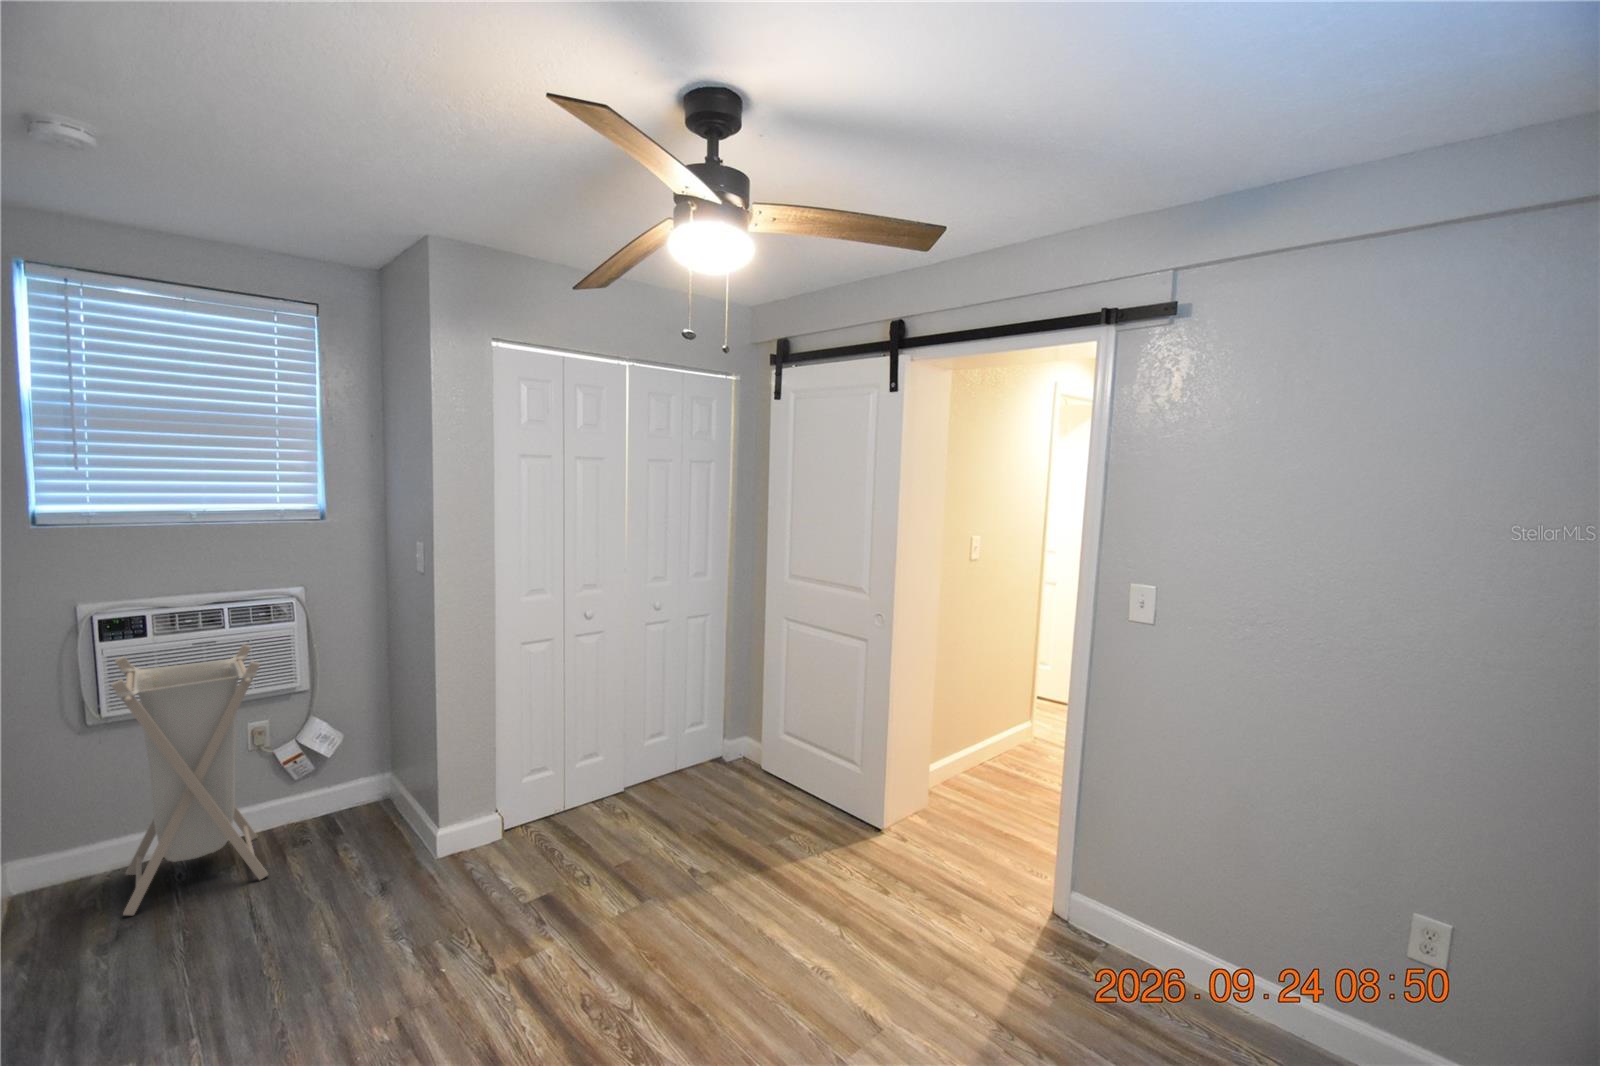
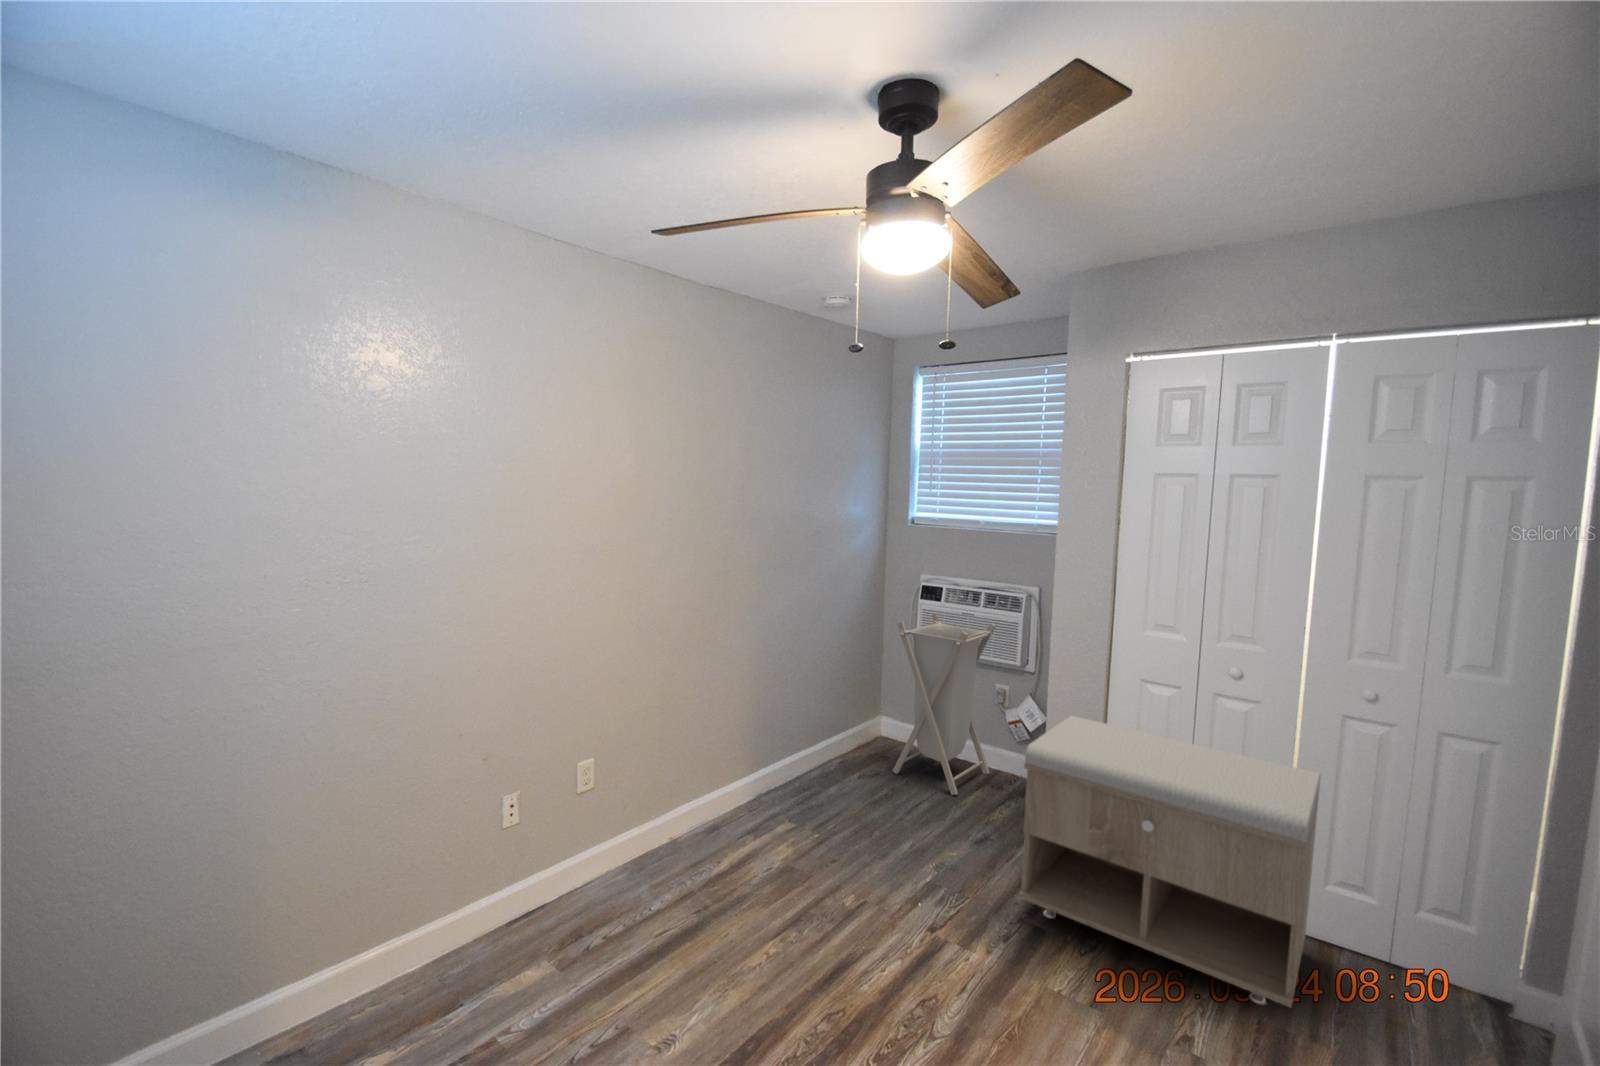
storage bench: none [470,664,709,886] -> present [1019,716,1321,1007]

